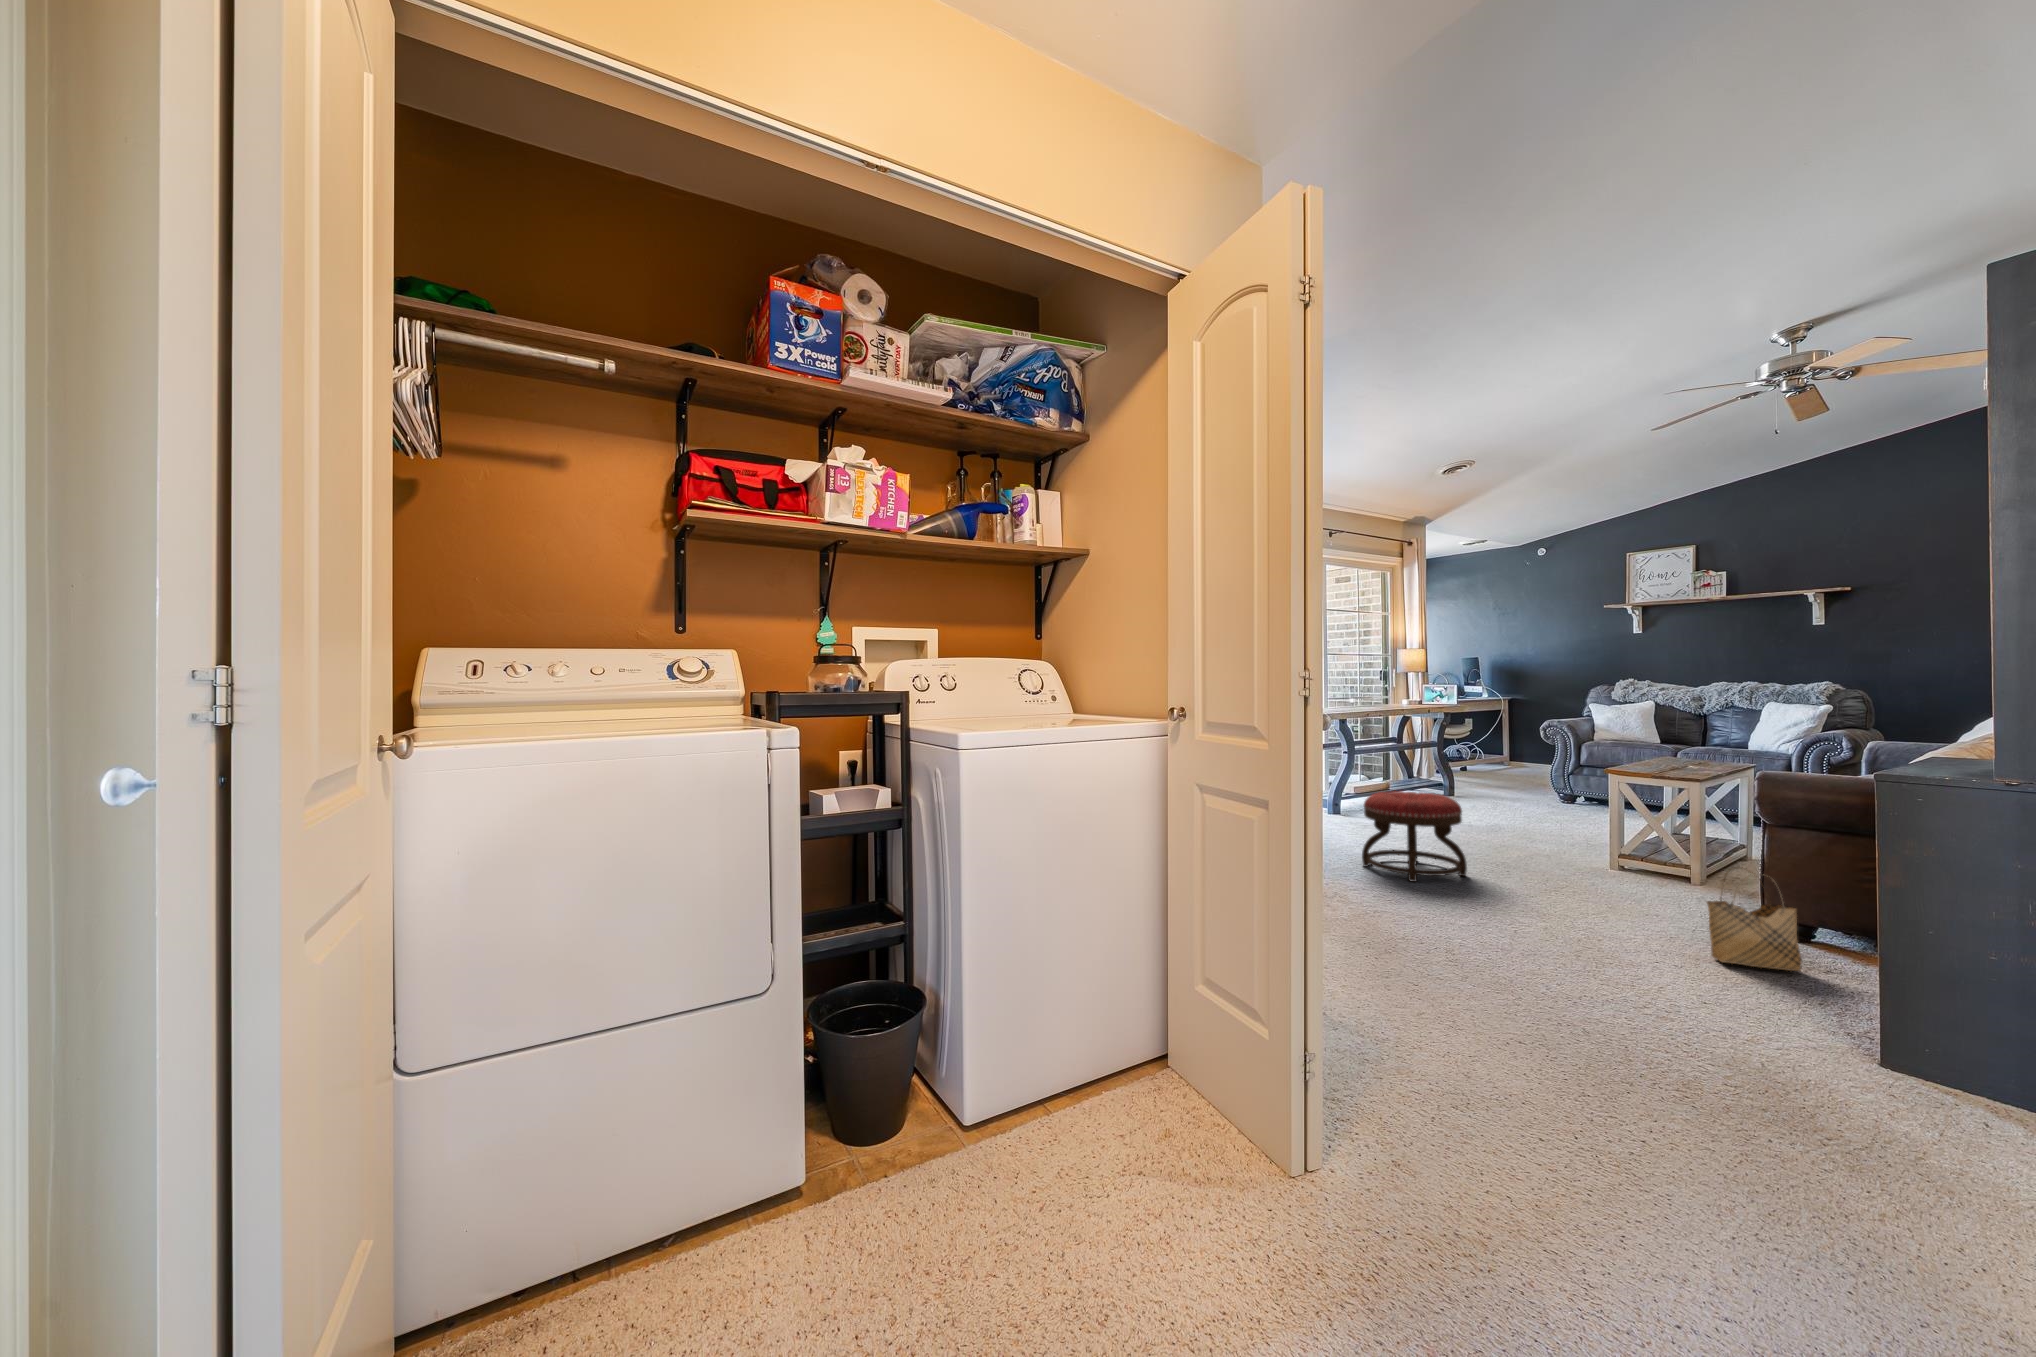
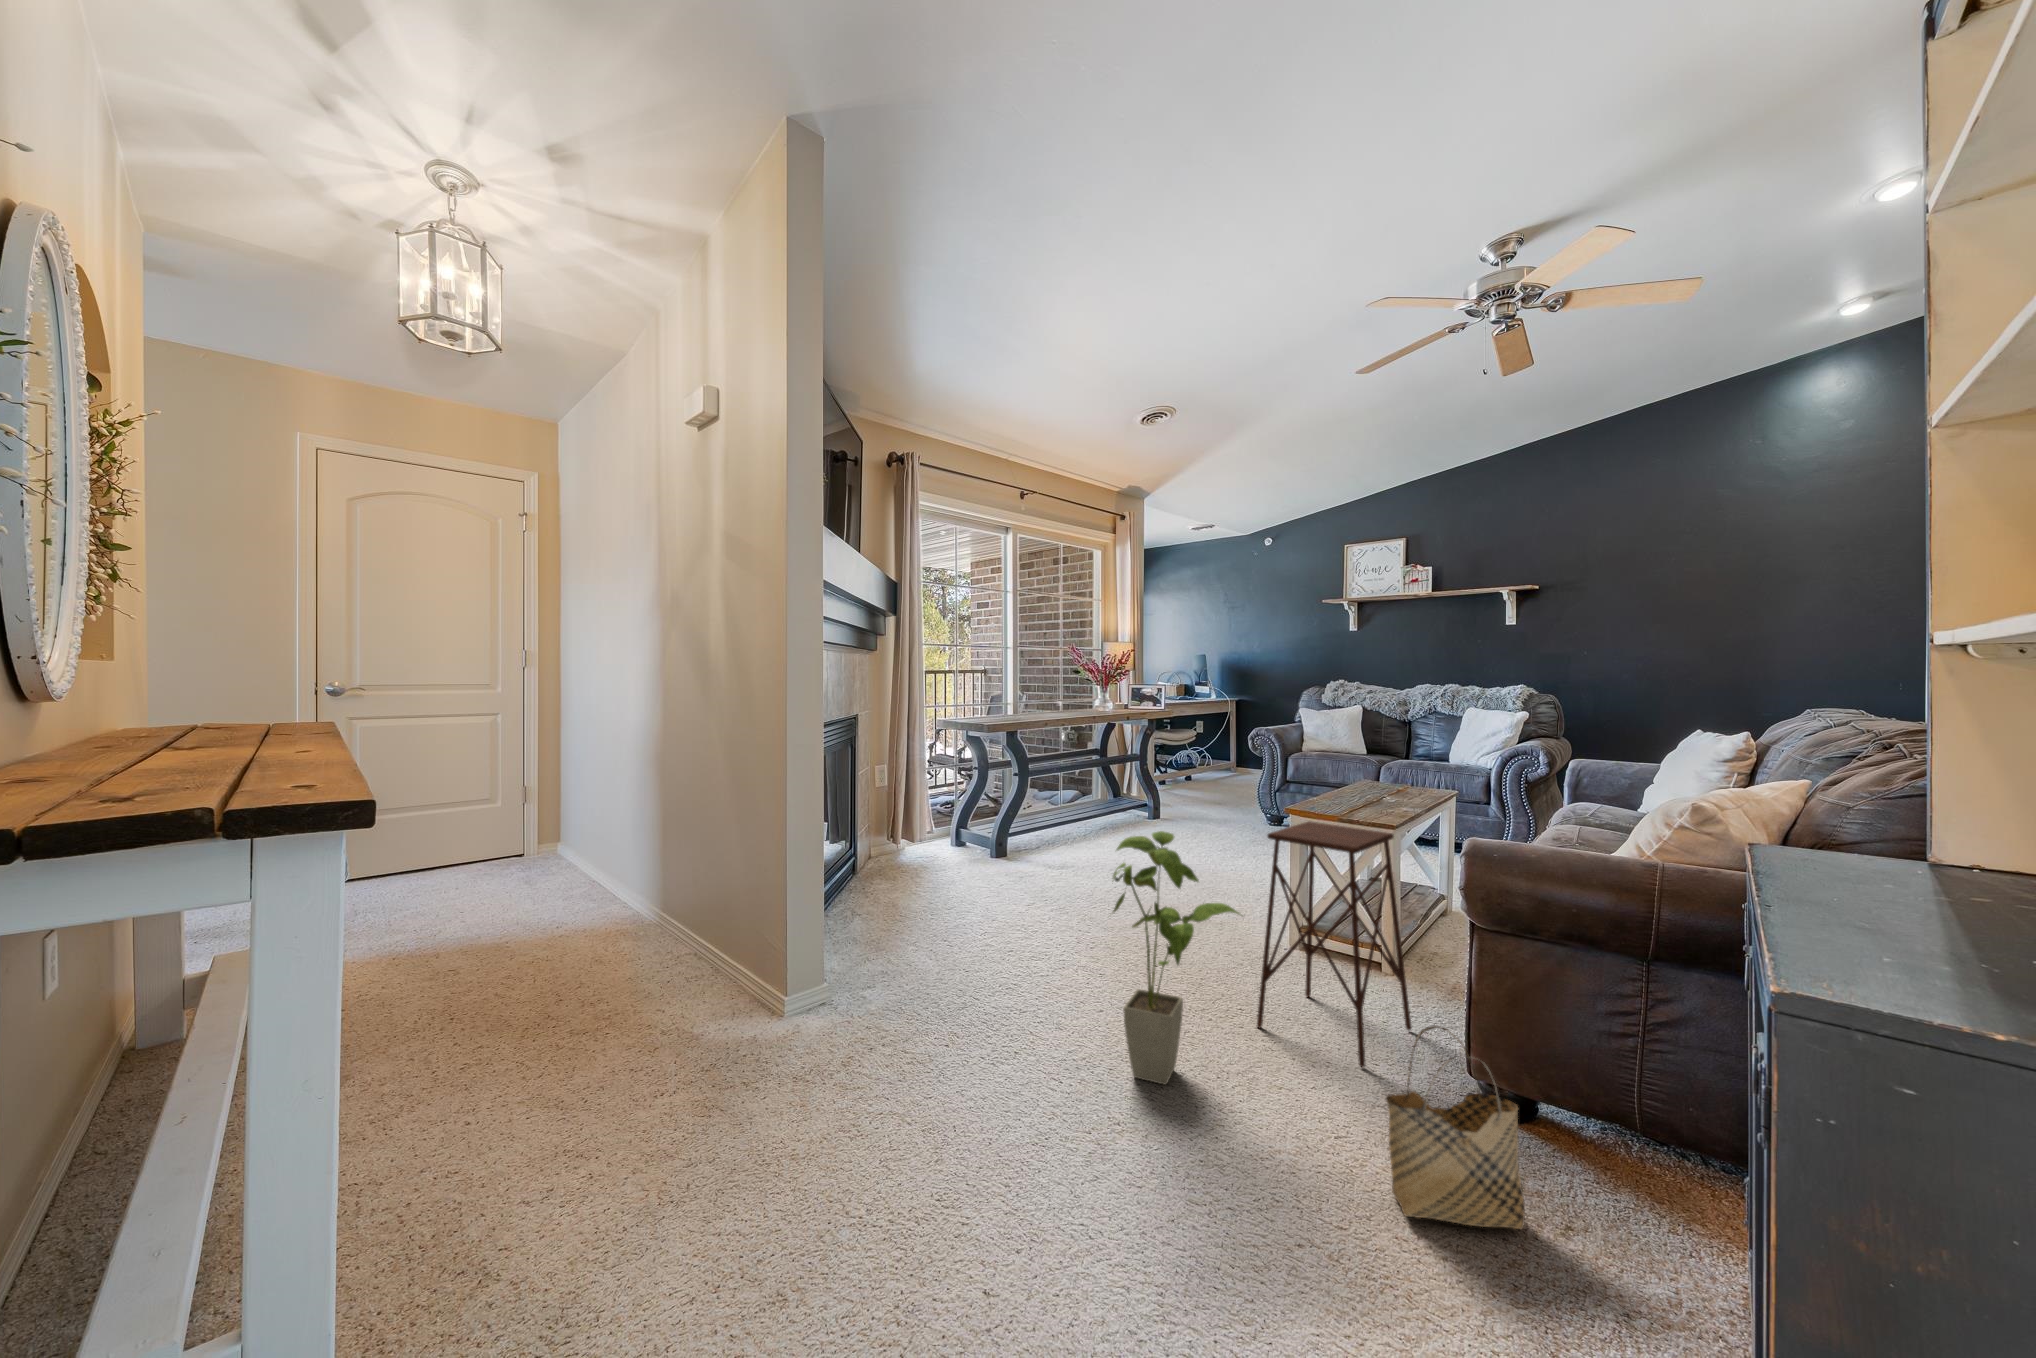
house plant: none [1497,764,1596,915] -> present [1113,831,1240,1085]
side table: none [1597,770,1720,918] -> present [1257,821,1412,1067]
ottoman: present [1362,791,1467,882] -> none [957,853,1097,1010]

